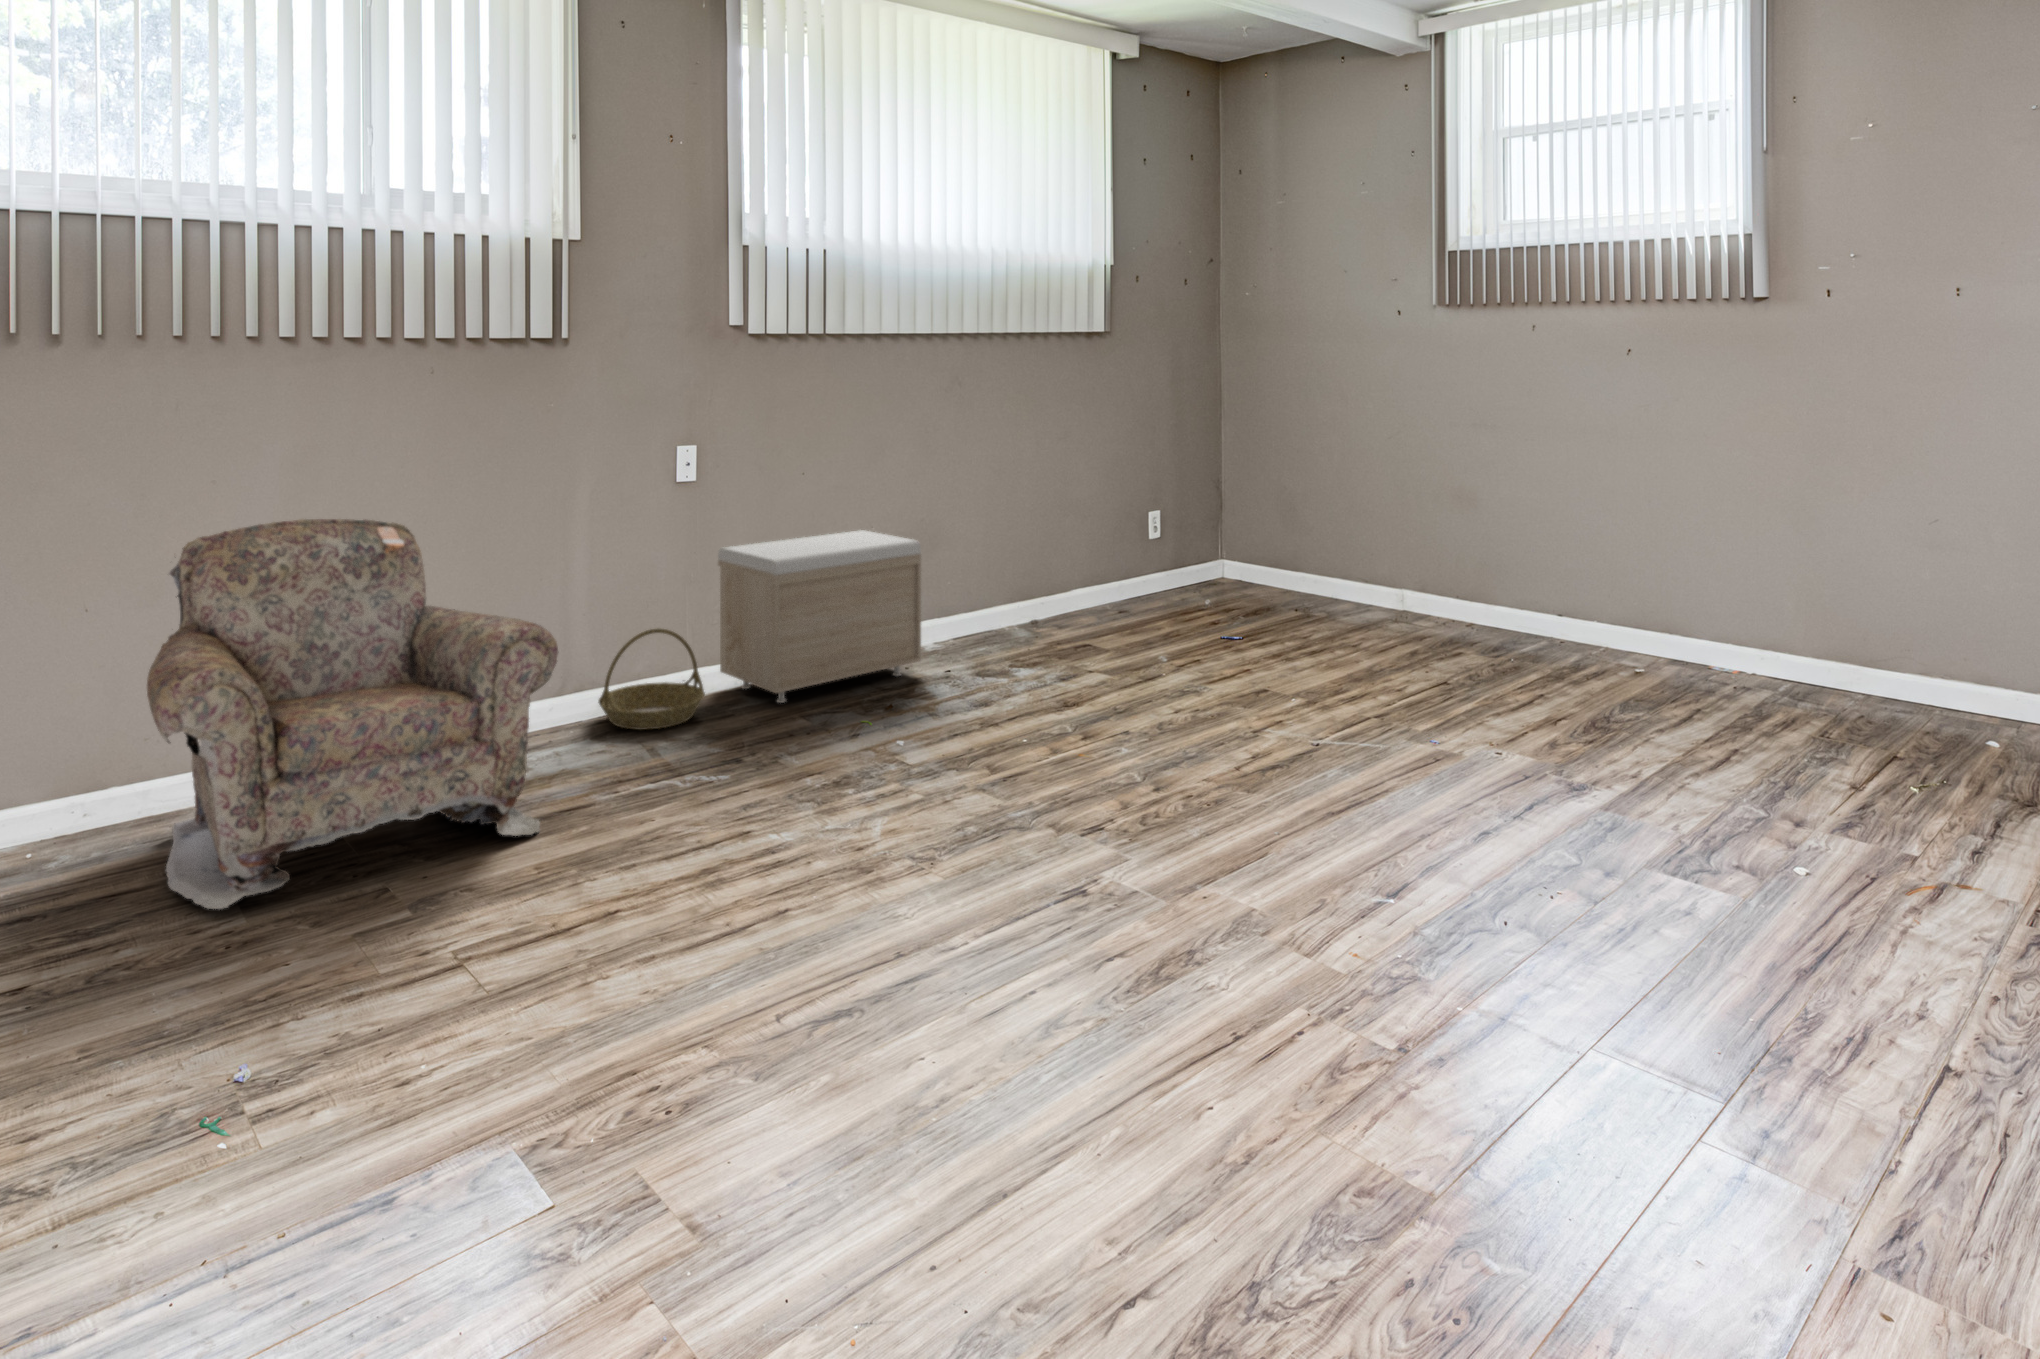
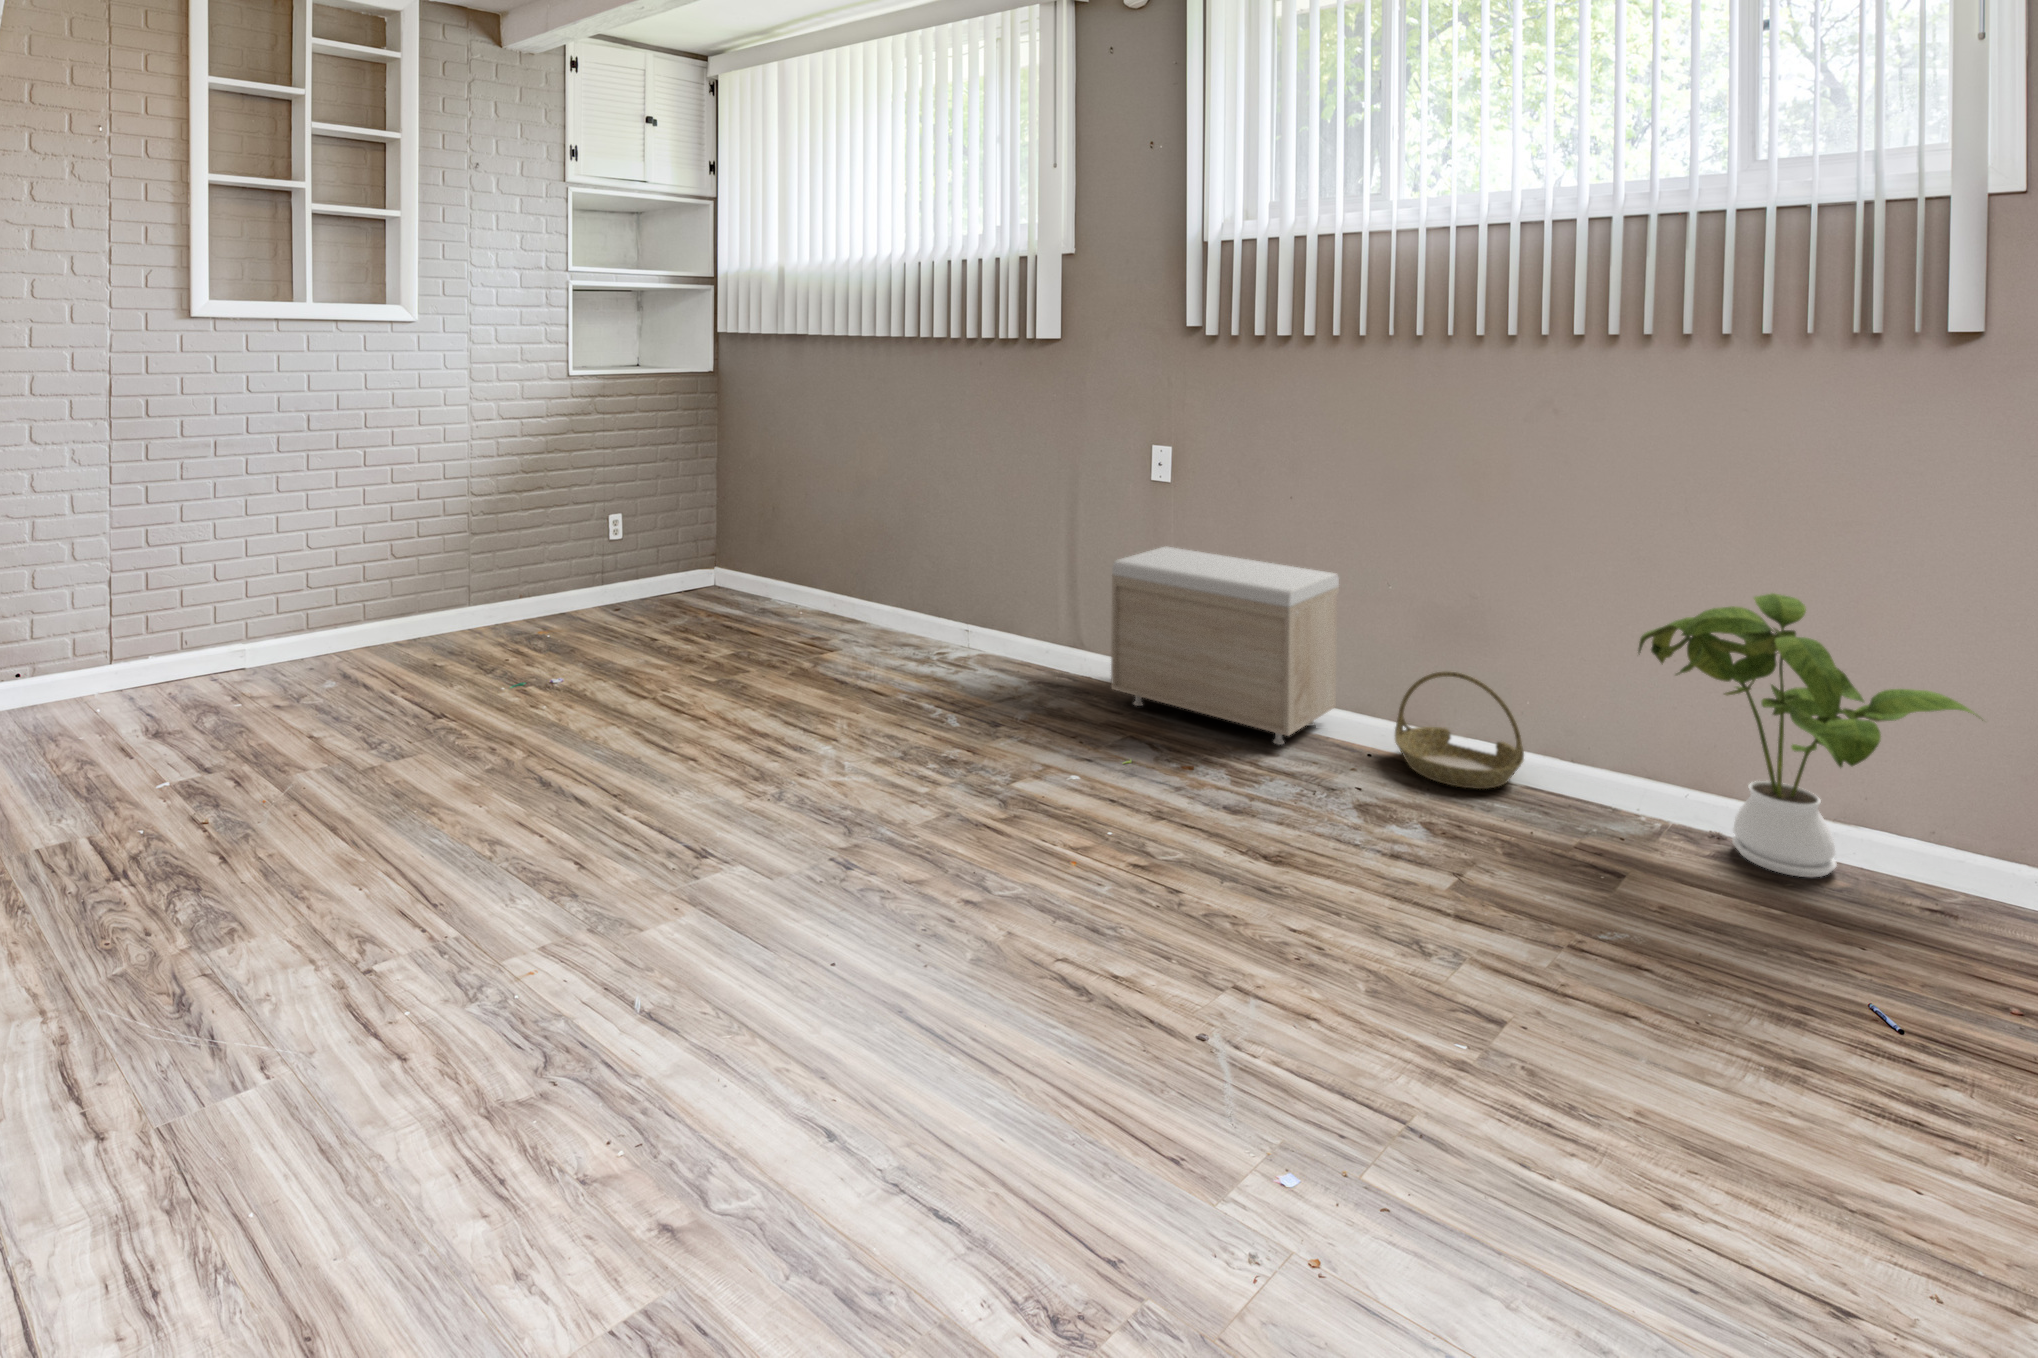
house plant: none [1034,468,1185,623] -> present [1638,593,1979,878]
armchair: present [147,519,558,909] -> none [689,451,932,673]
basket: present [598,628,705,730] -> present [1395,671,1524,789]

